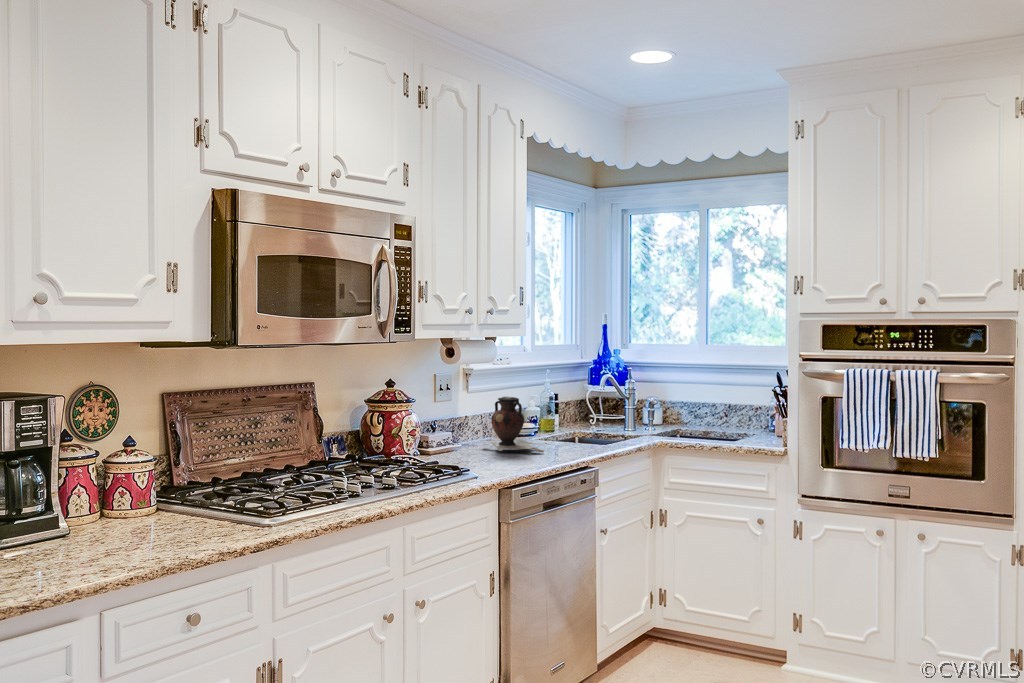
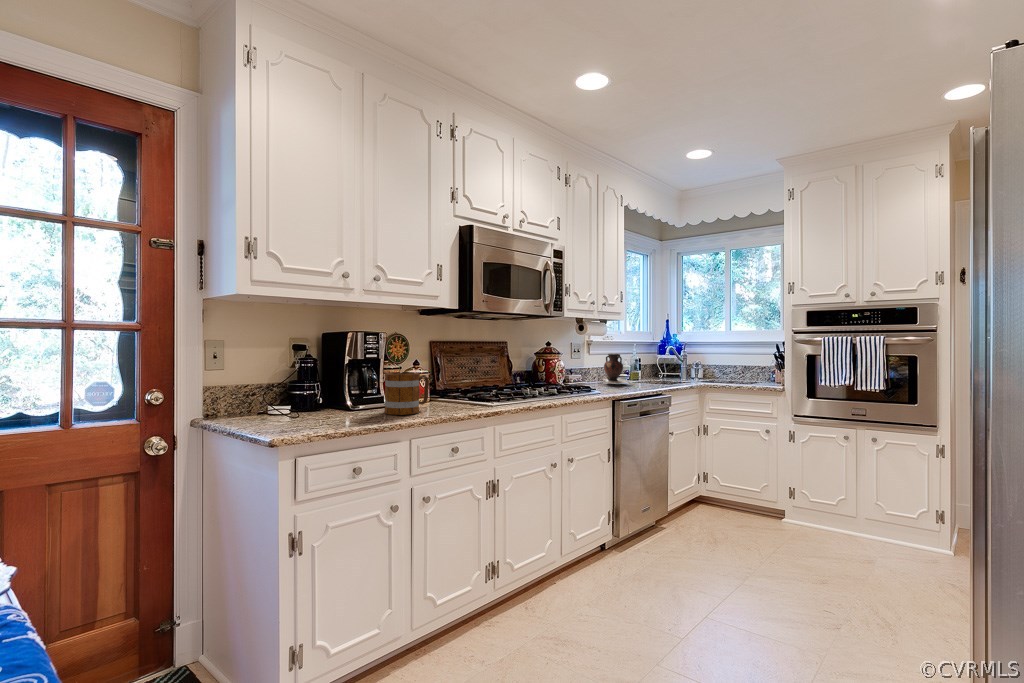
mug: none [51,480,143,567] -> present [384,373,429,415]

